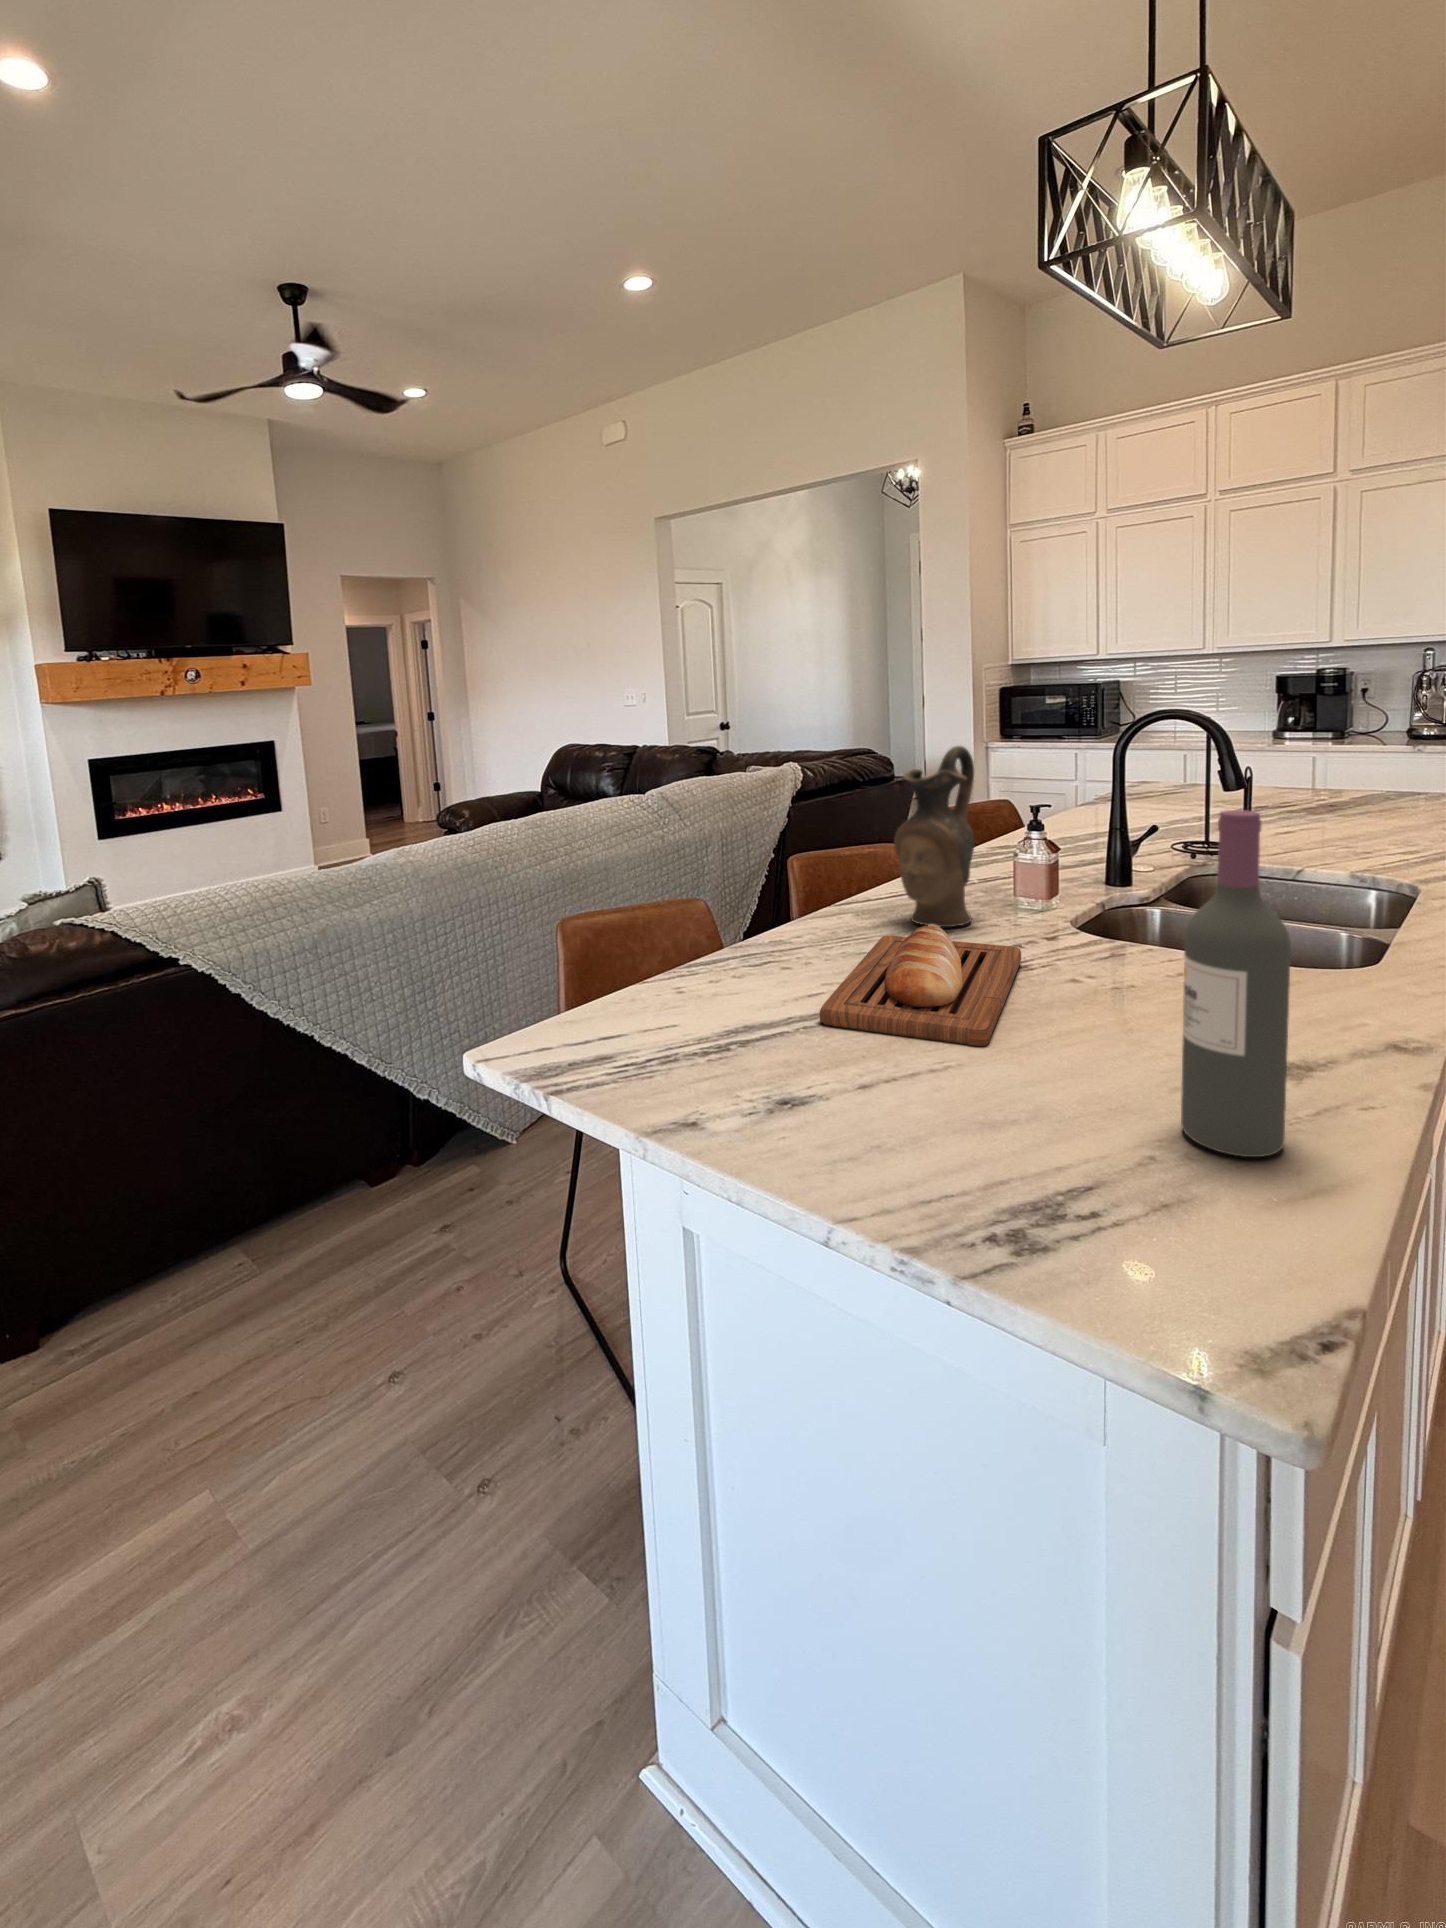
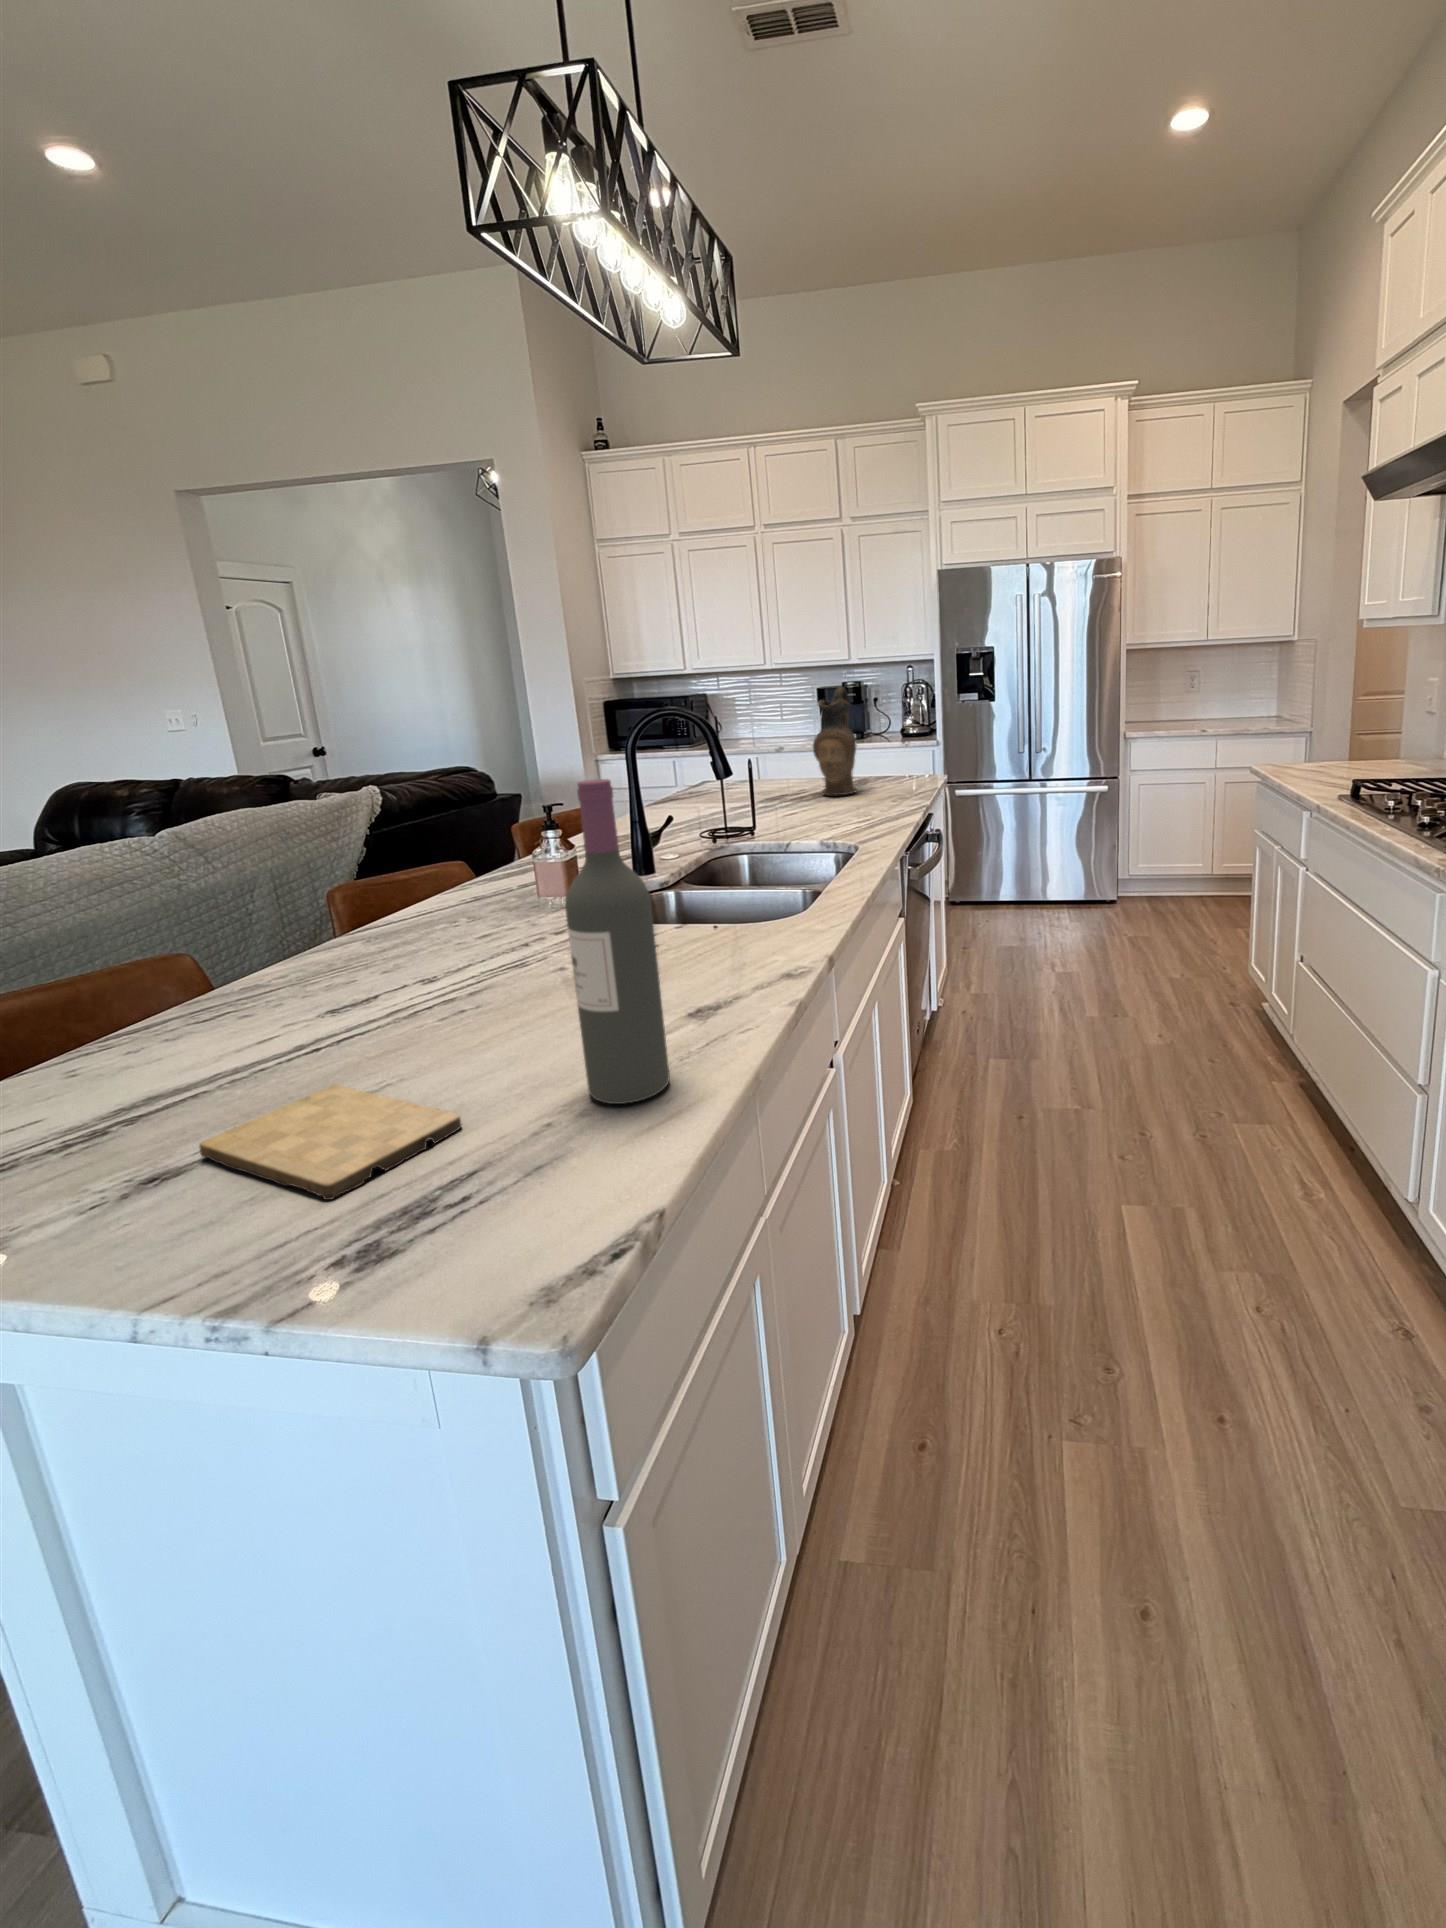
ceramic pitcher: present [894,746,974,927] -> present [813,687,857,795]
bread loaf: present [820,925,1021,1046] -> none [252,936,518,1069]
cutting board: none [817,1057,1050,1171] -> present [199,1085,462,1200]

